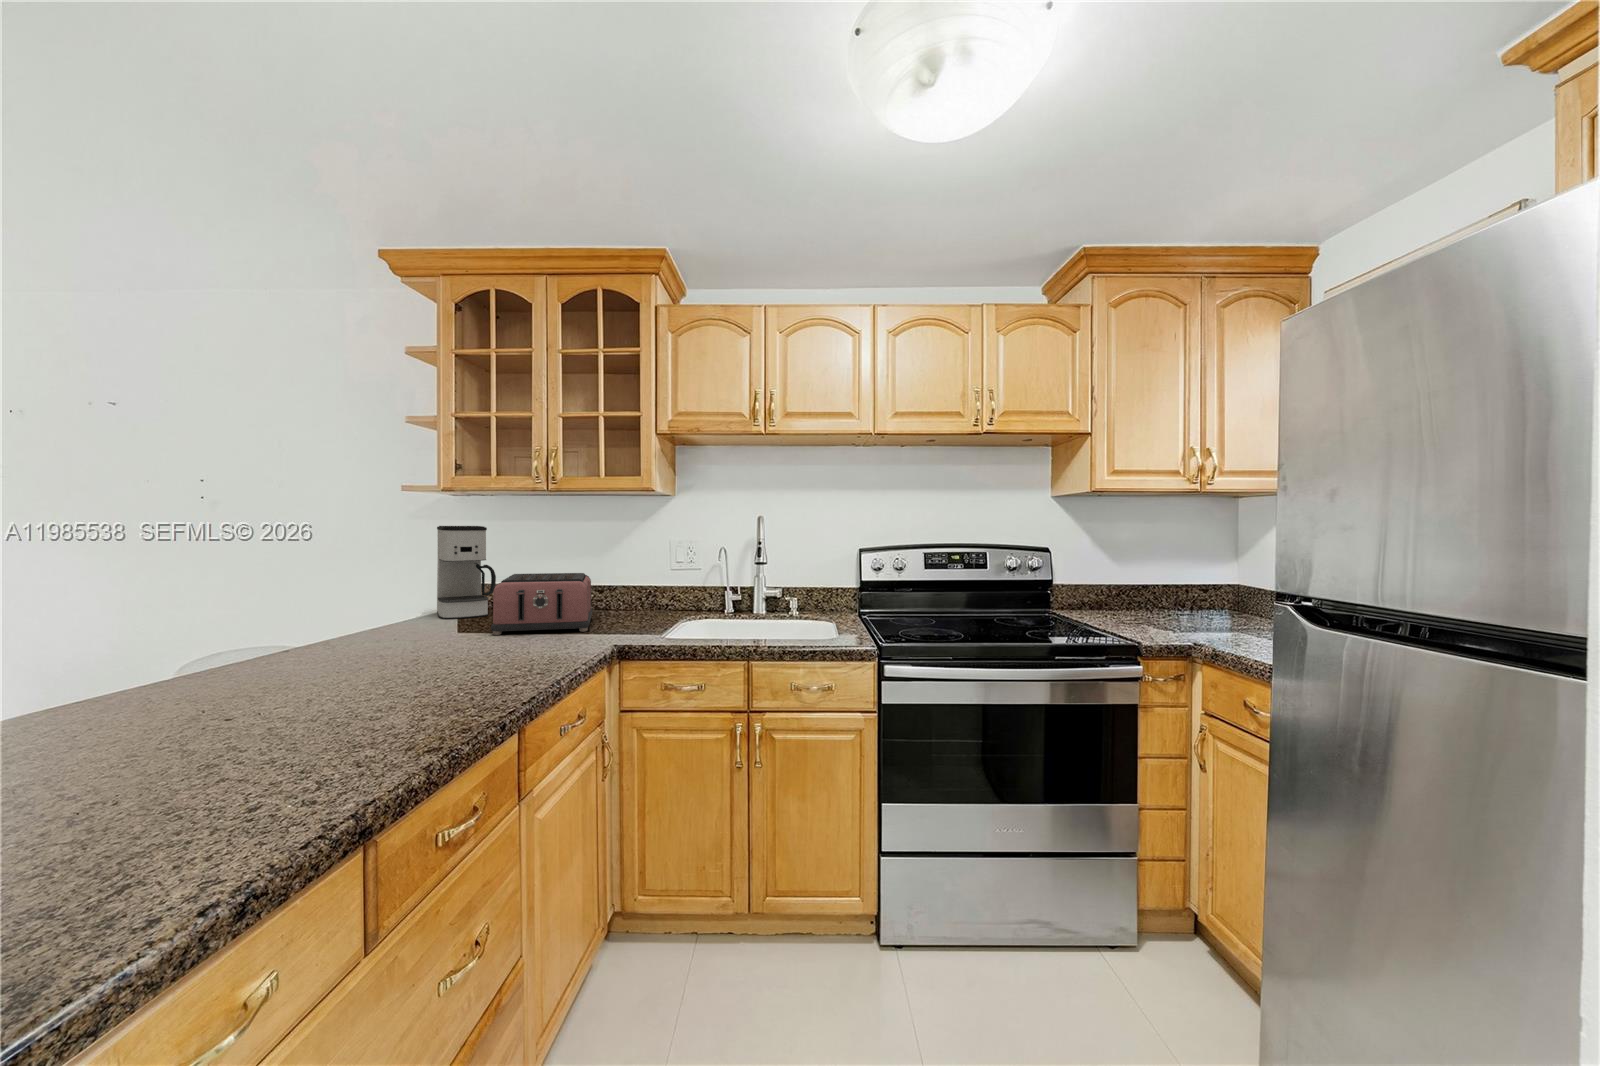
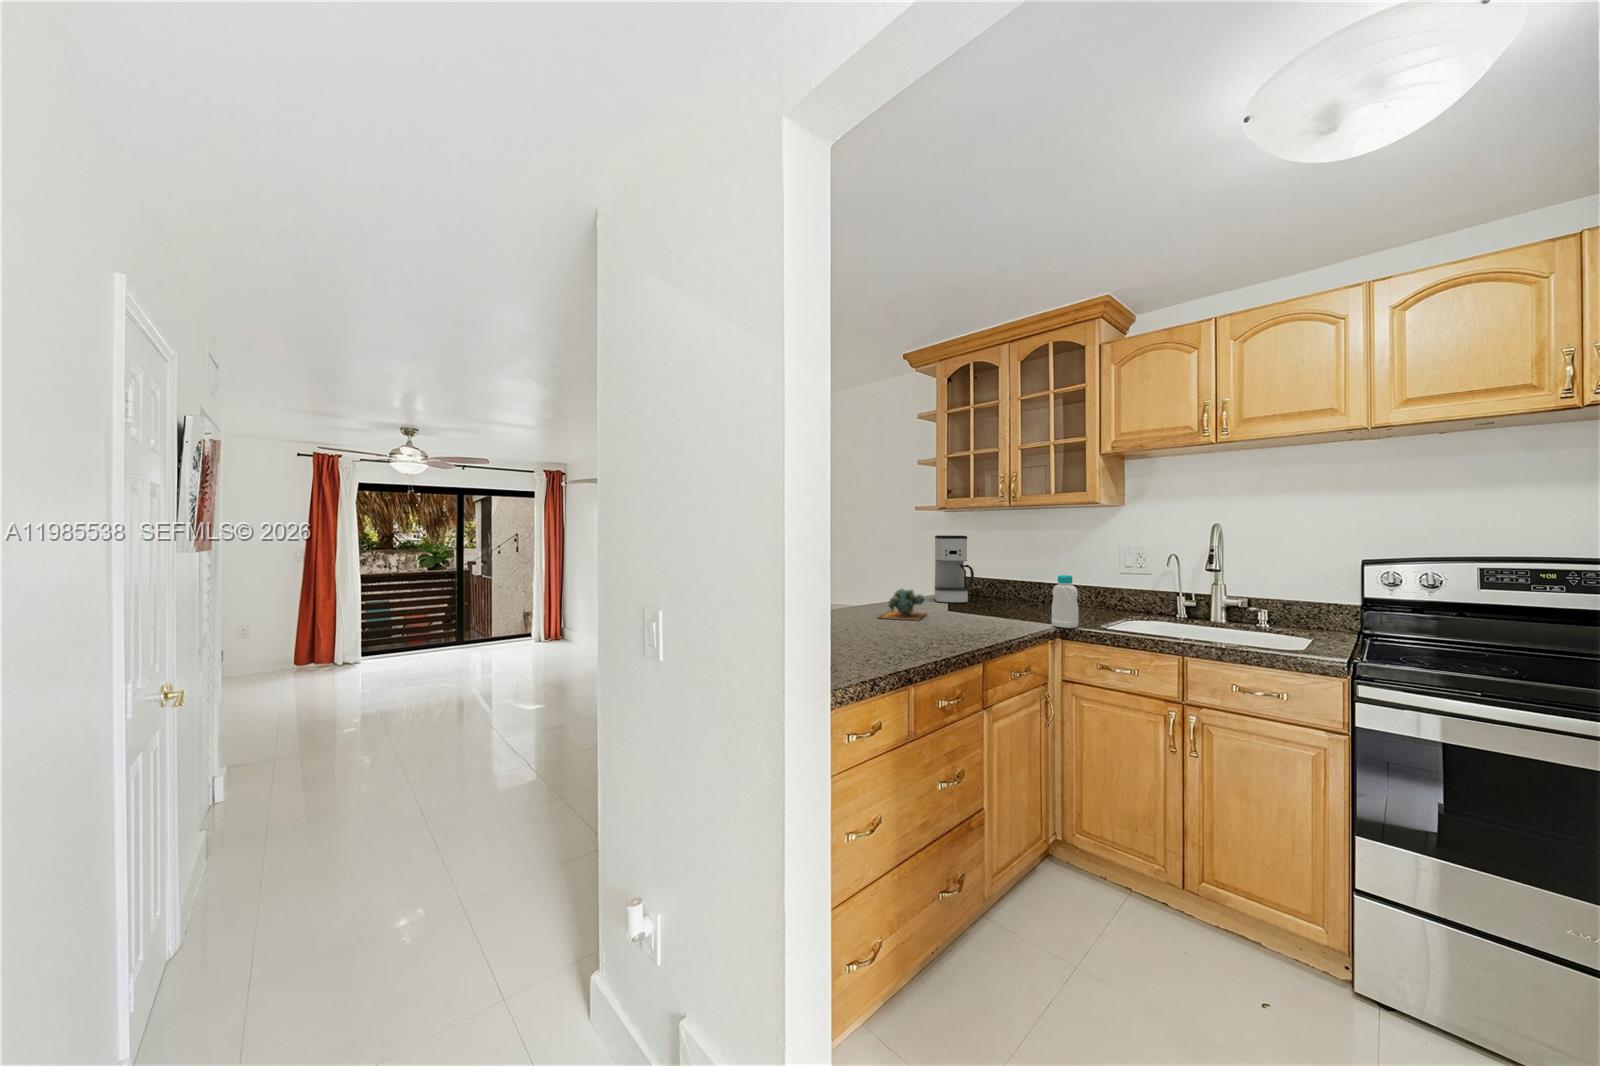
toaster: present [491,573,592,635] -> none [967,571,1047,619]
bottle: none [607,577,639,642] -> present [1052,575,1078,628]
succulent plant: none [339,609,431,663] -> present [879,589,926,621]

